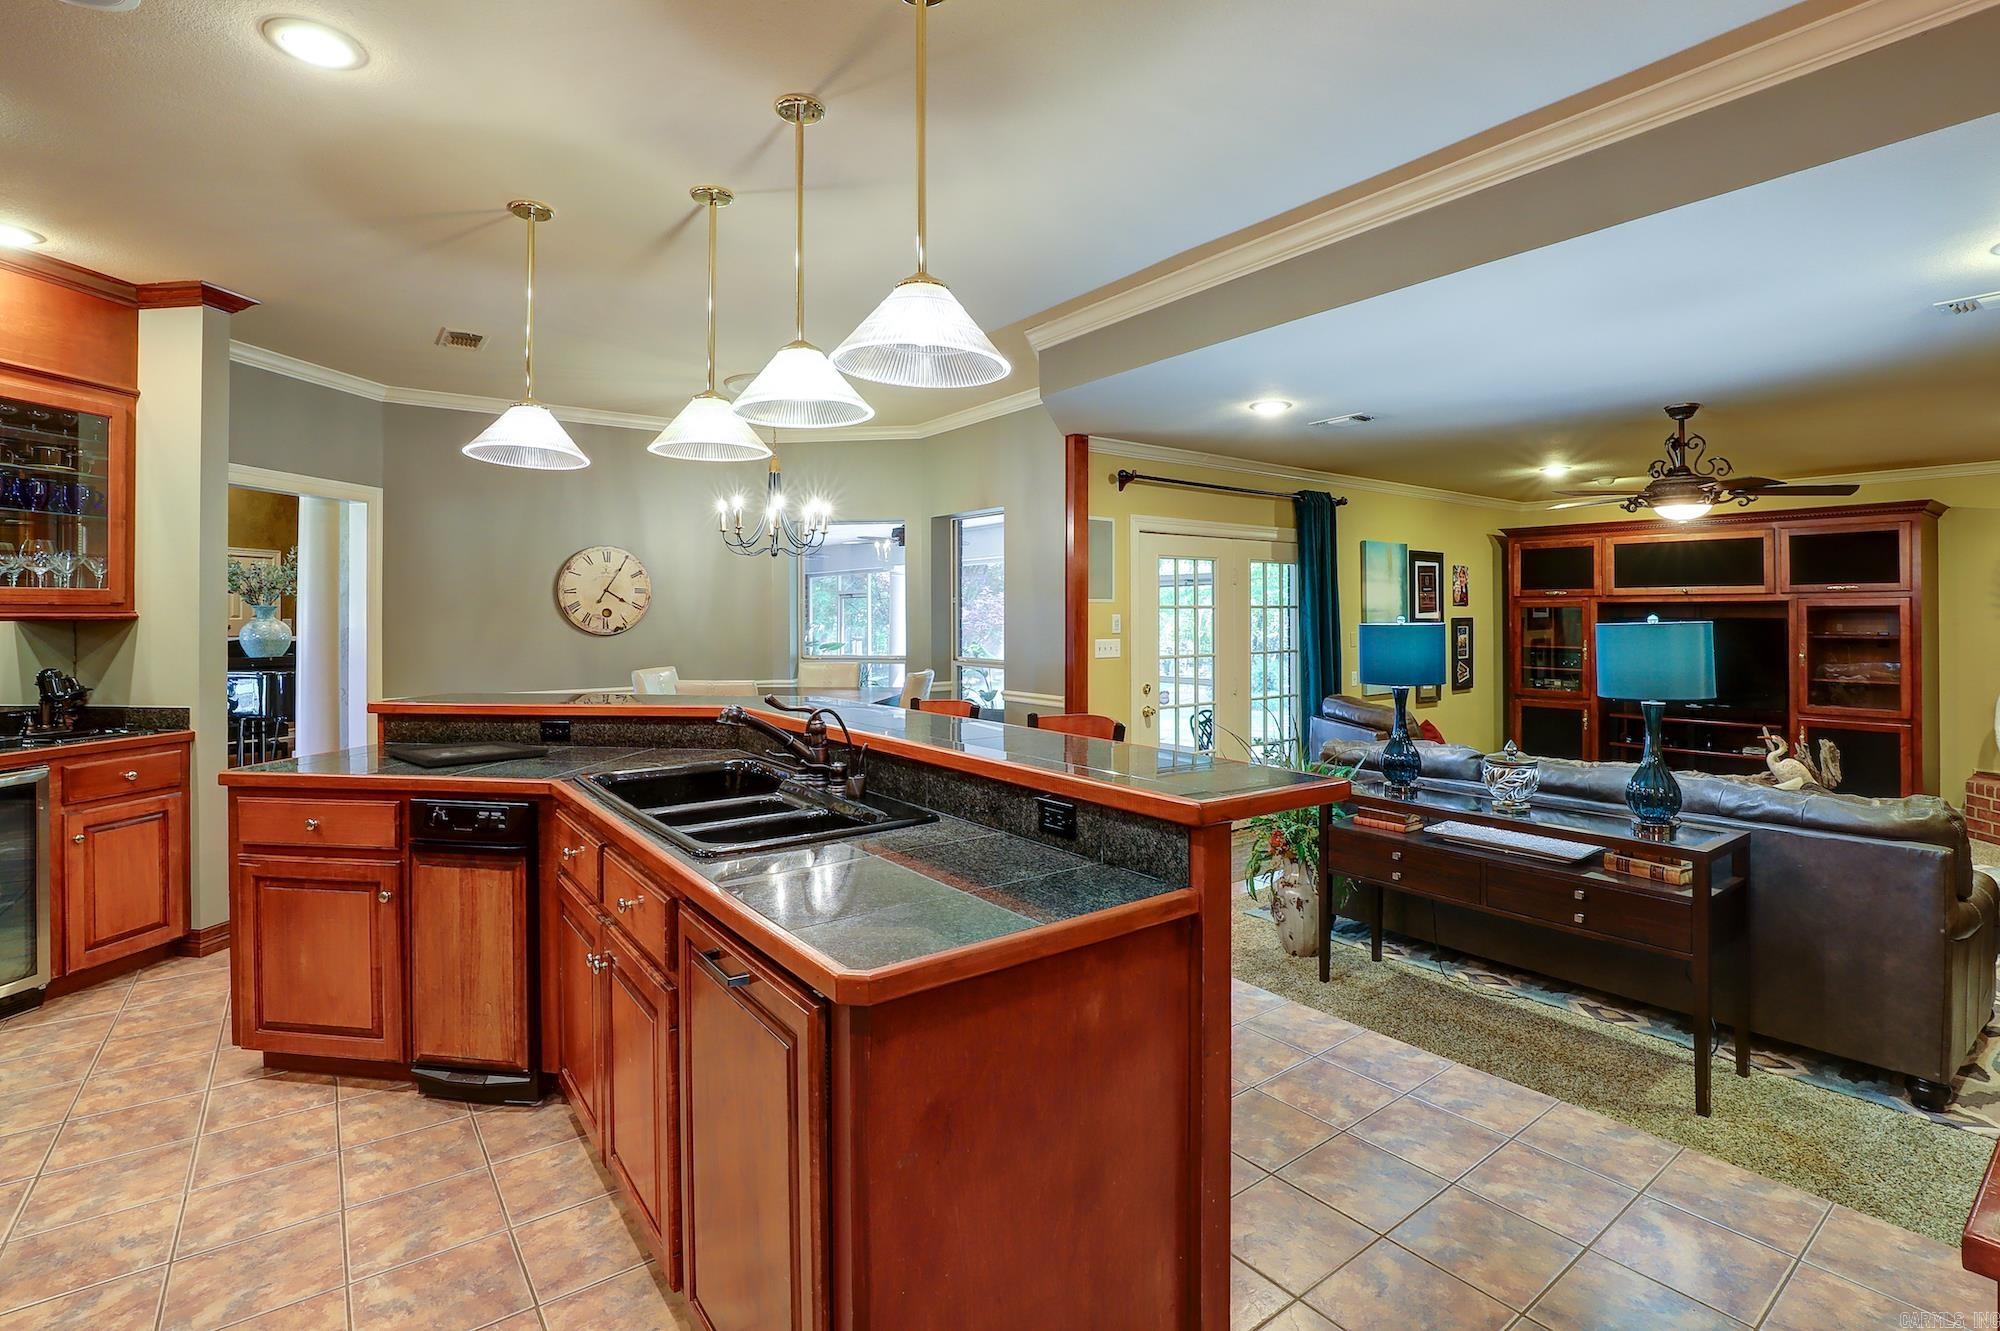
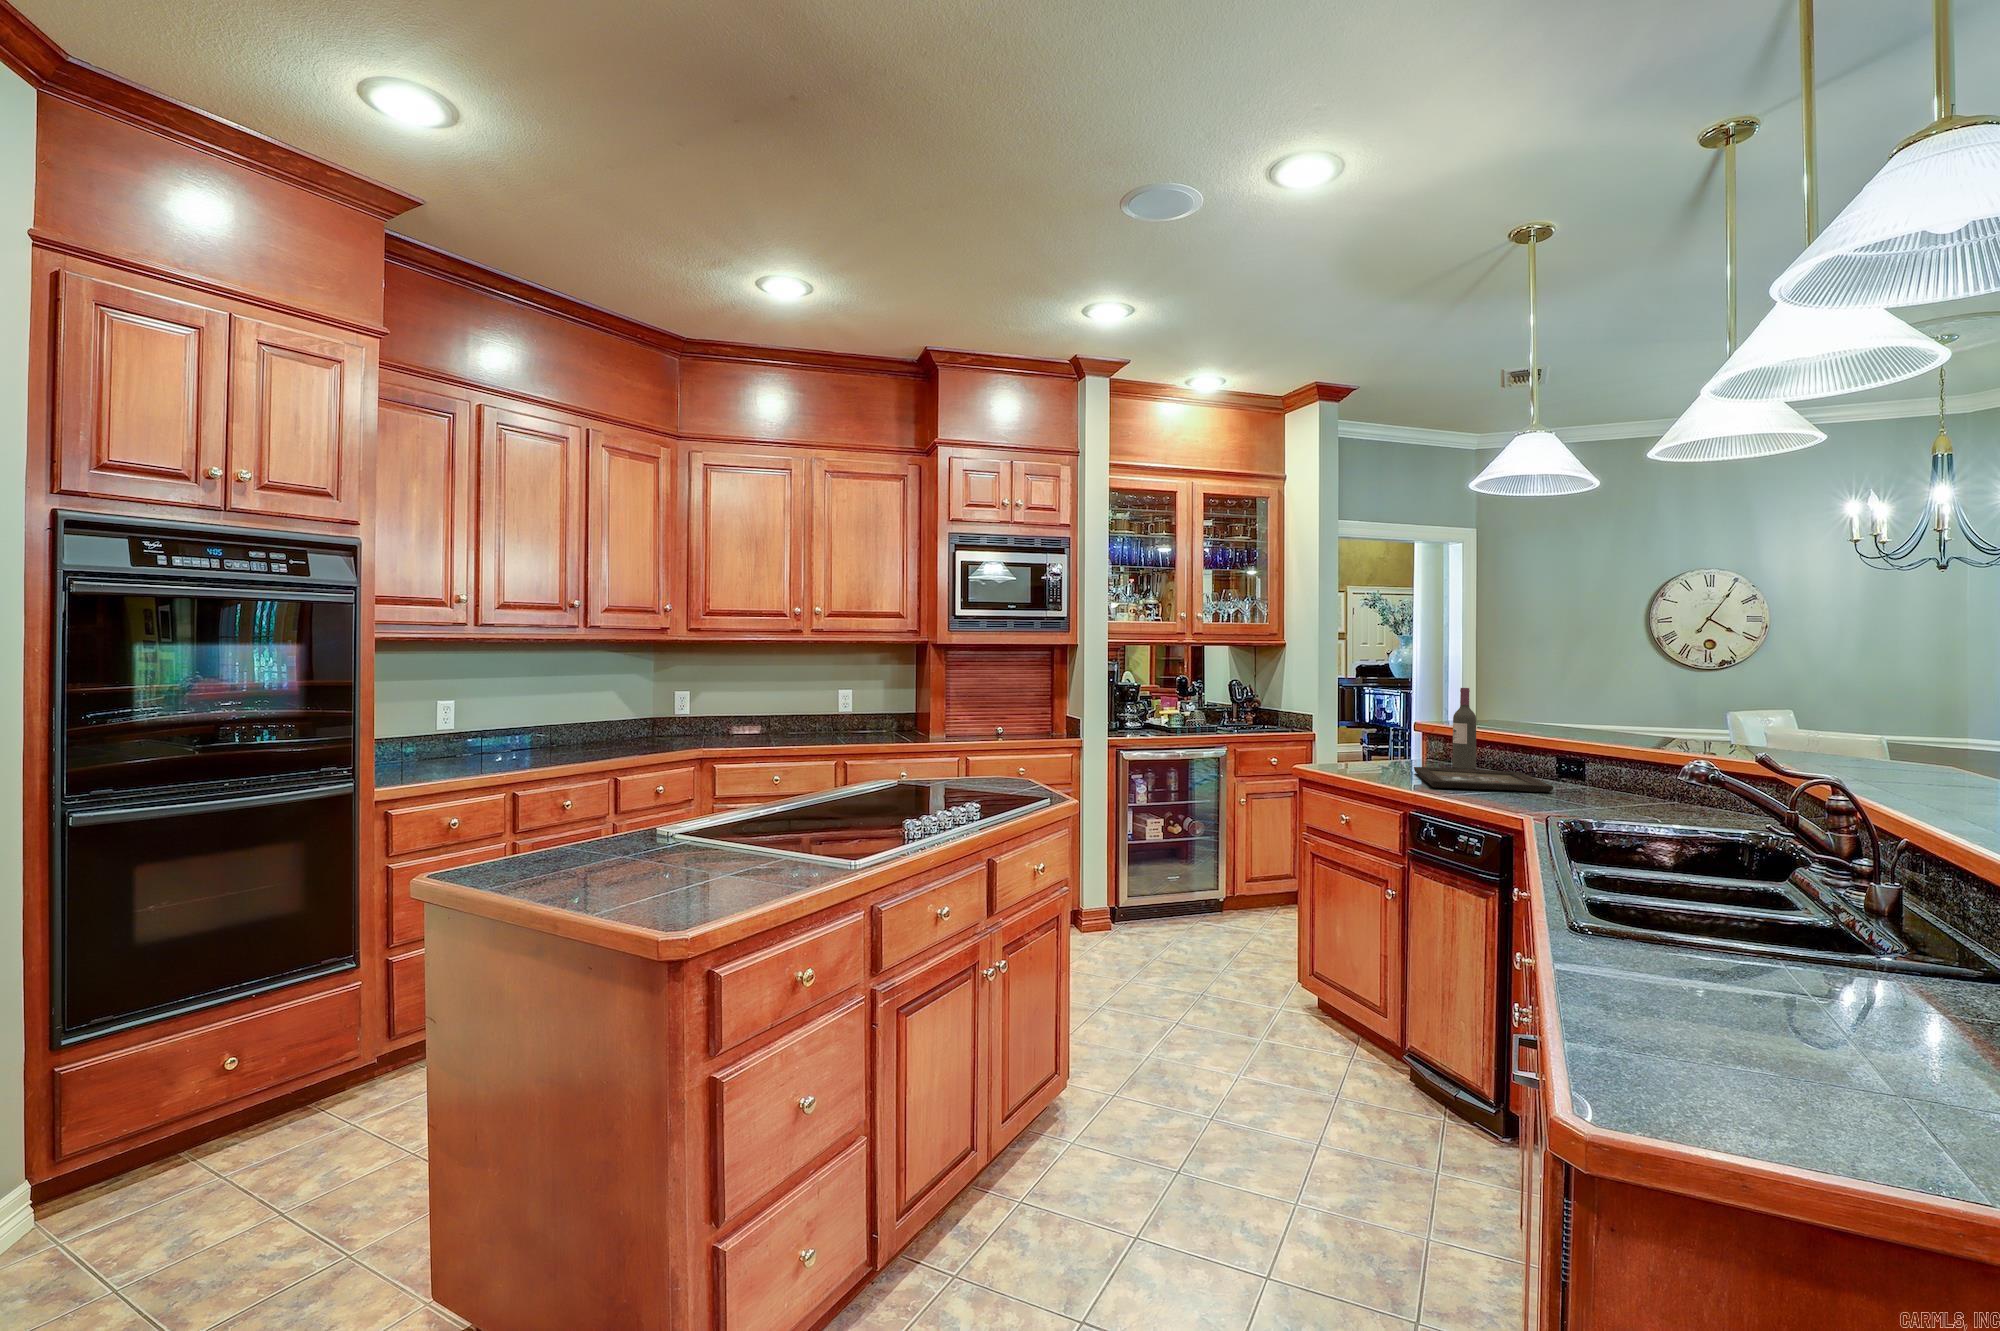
wine bottle: none [422,657,450,745] -> present [1453,688,1476,769]

